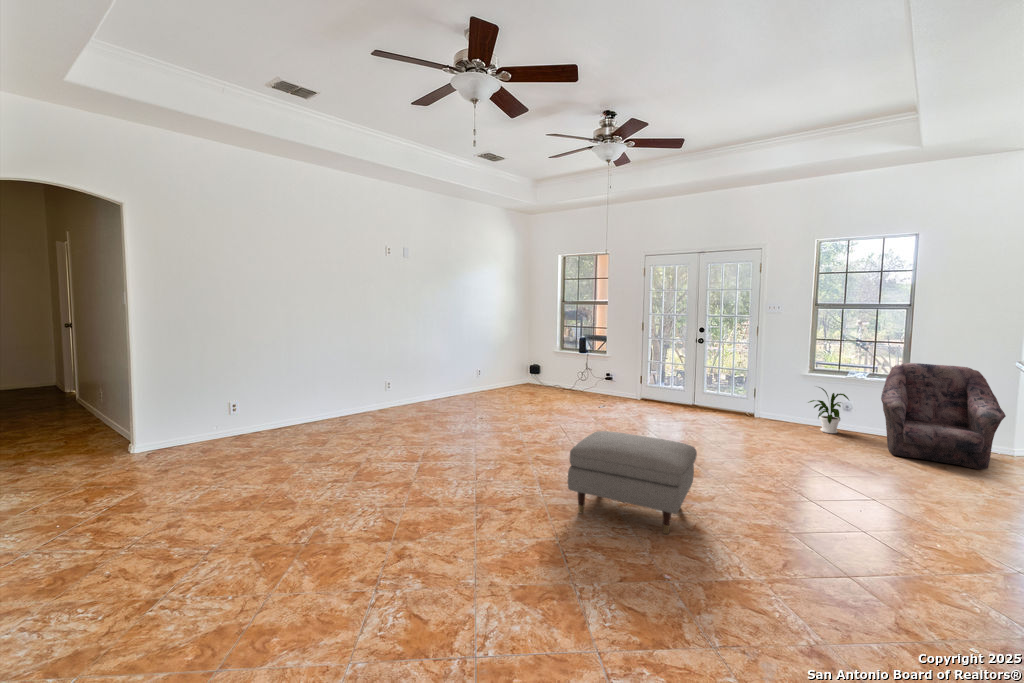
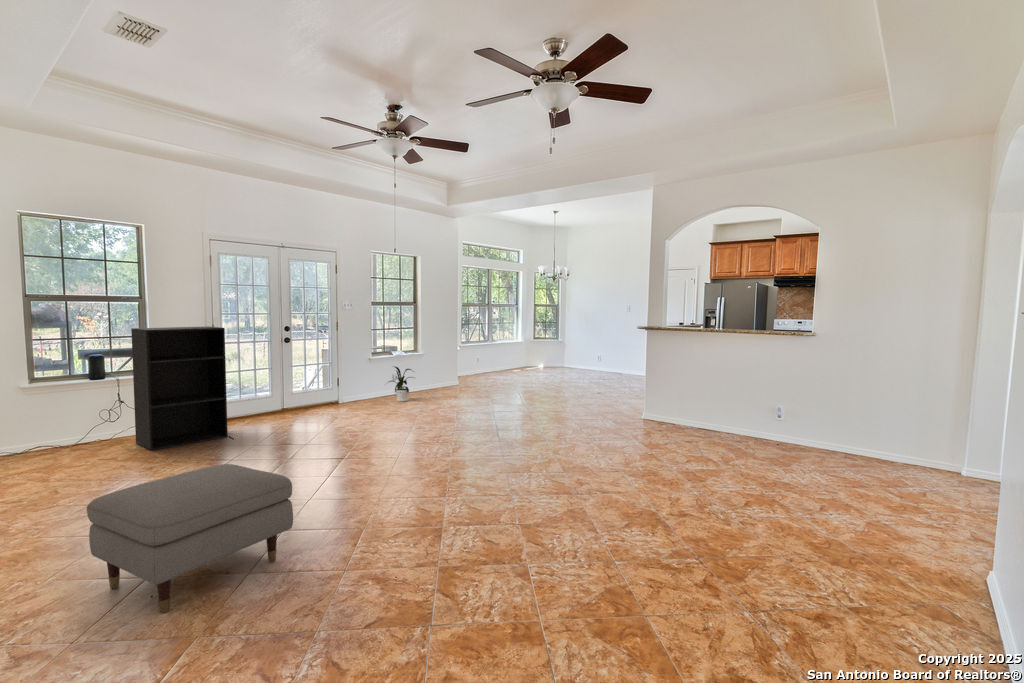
bookshelf: none [573,322,629,404] -> present [131,327,228,451]
armchair: present [881,363,1006,469] -> none [424,338,492,400]
ottoman: present [568,431,697,534] -> present [87,464,293,613]

